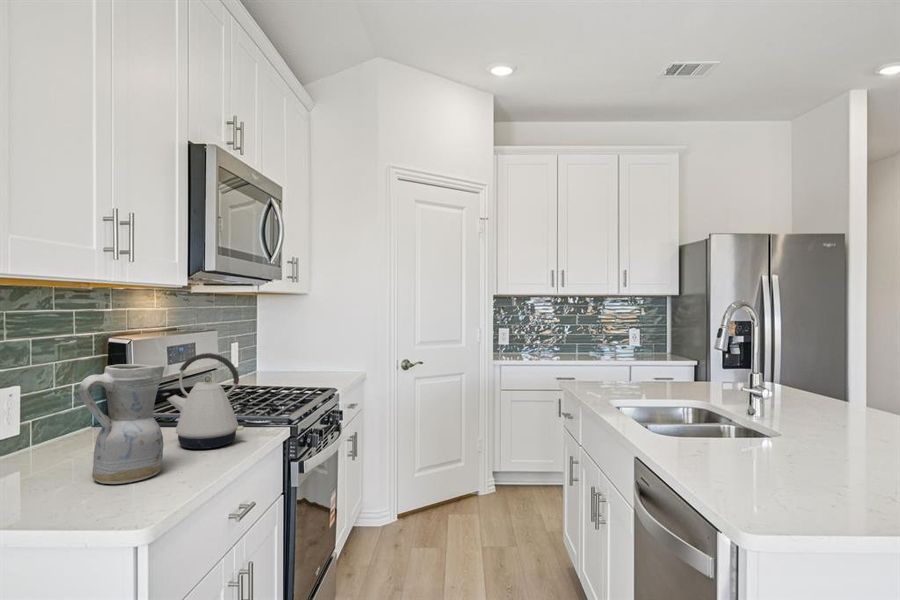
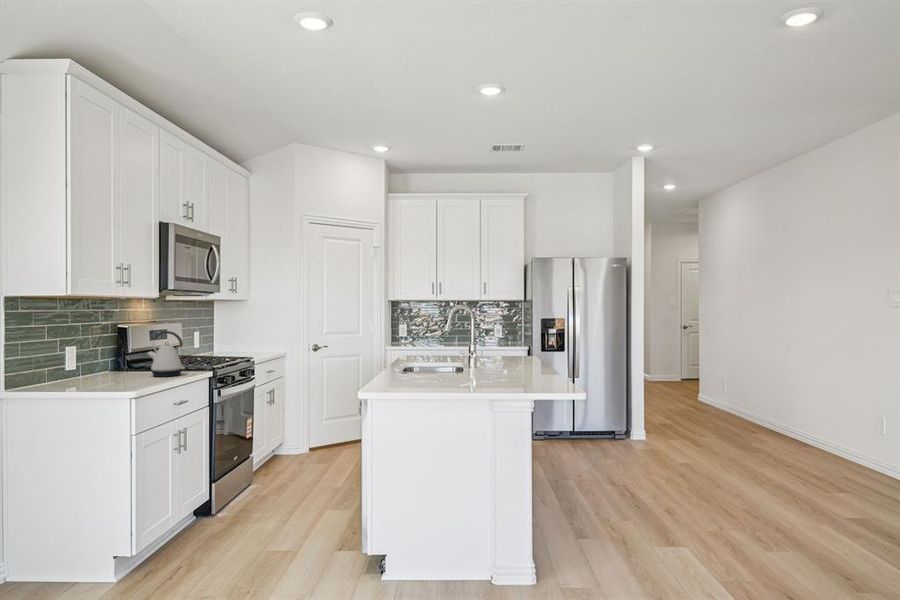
ceramic pitcher: present [79,364,165,484] -> none [107,334,144,384]

